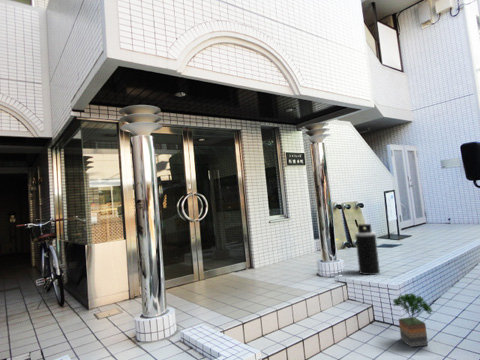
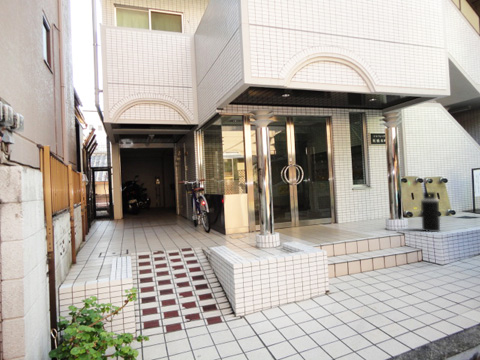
potted tree: present [393,294,432,347] -> none [435,240,466,276]

